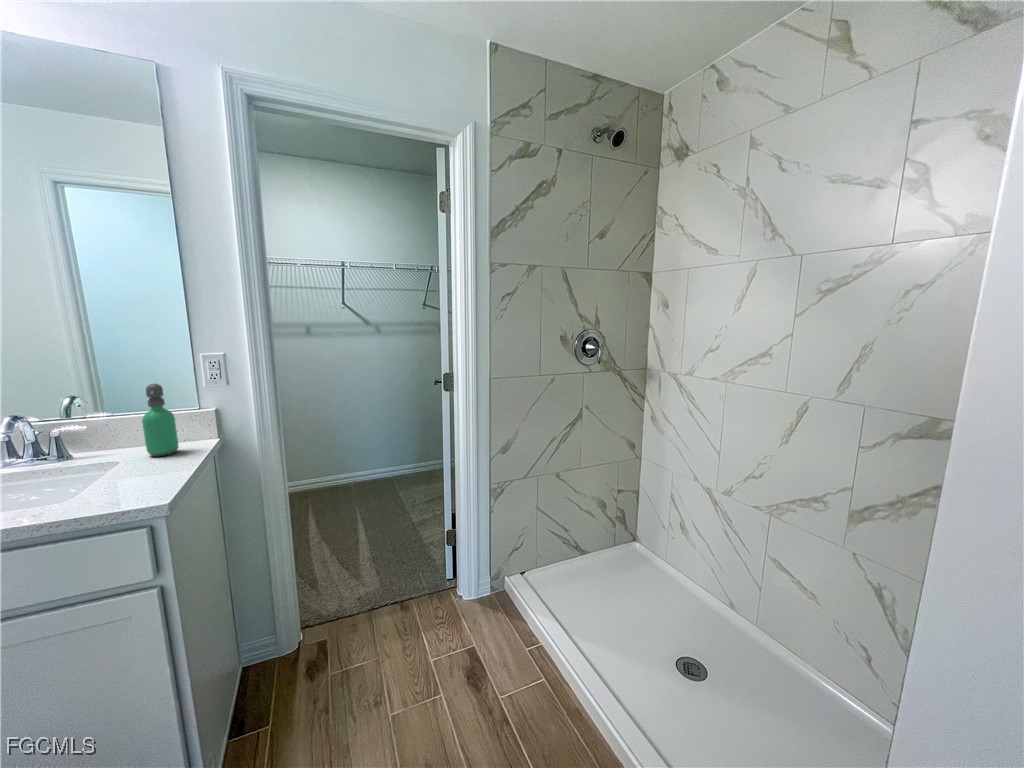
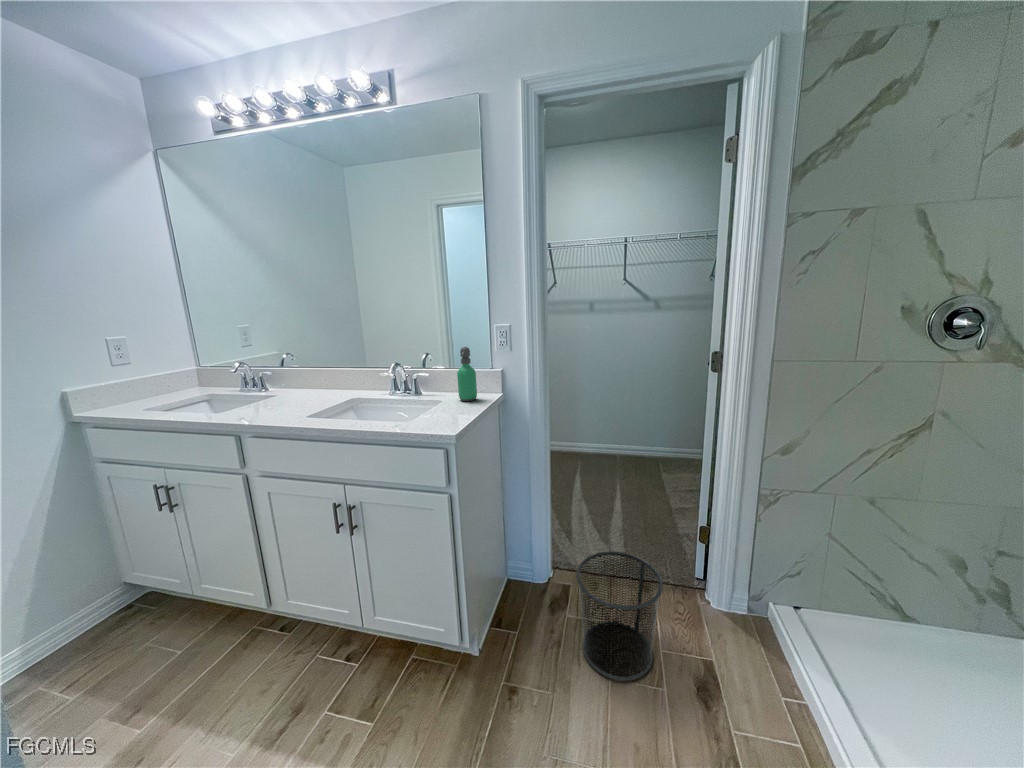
waste bin: none [341,579,430,716] -> present [576,551,663,681]

